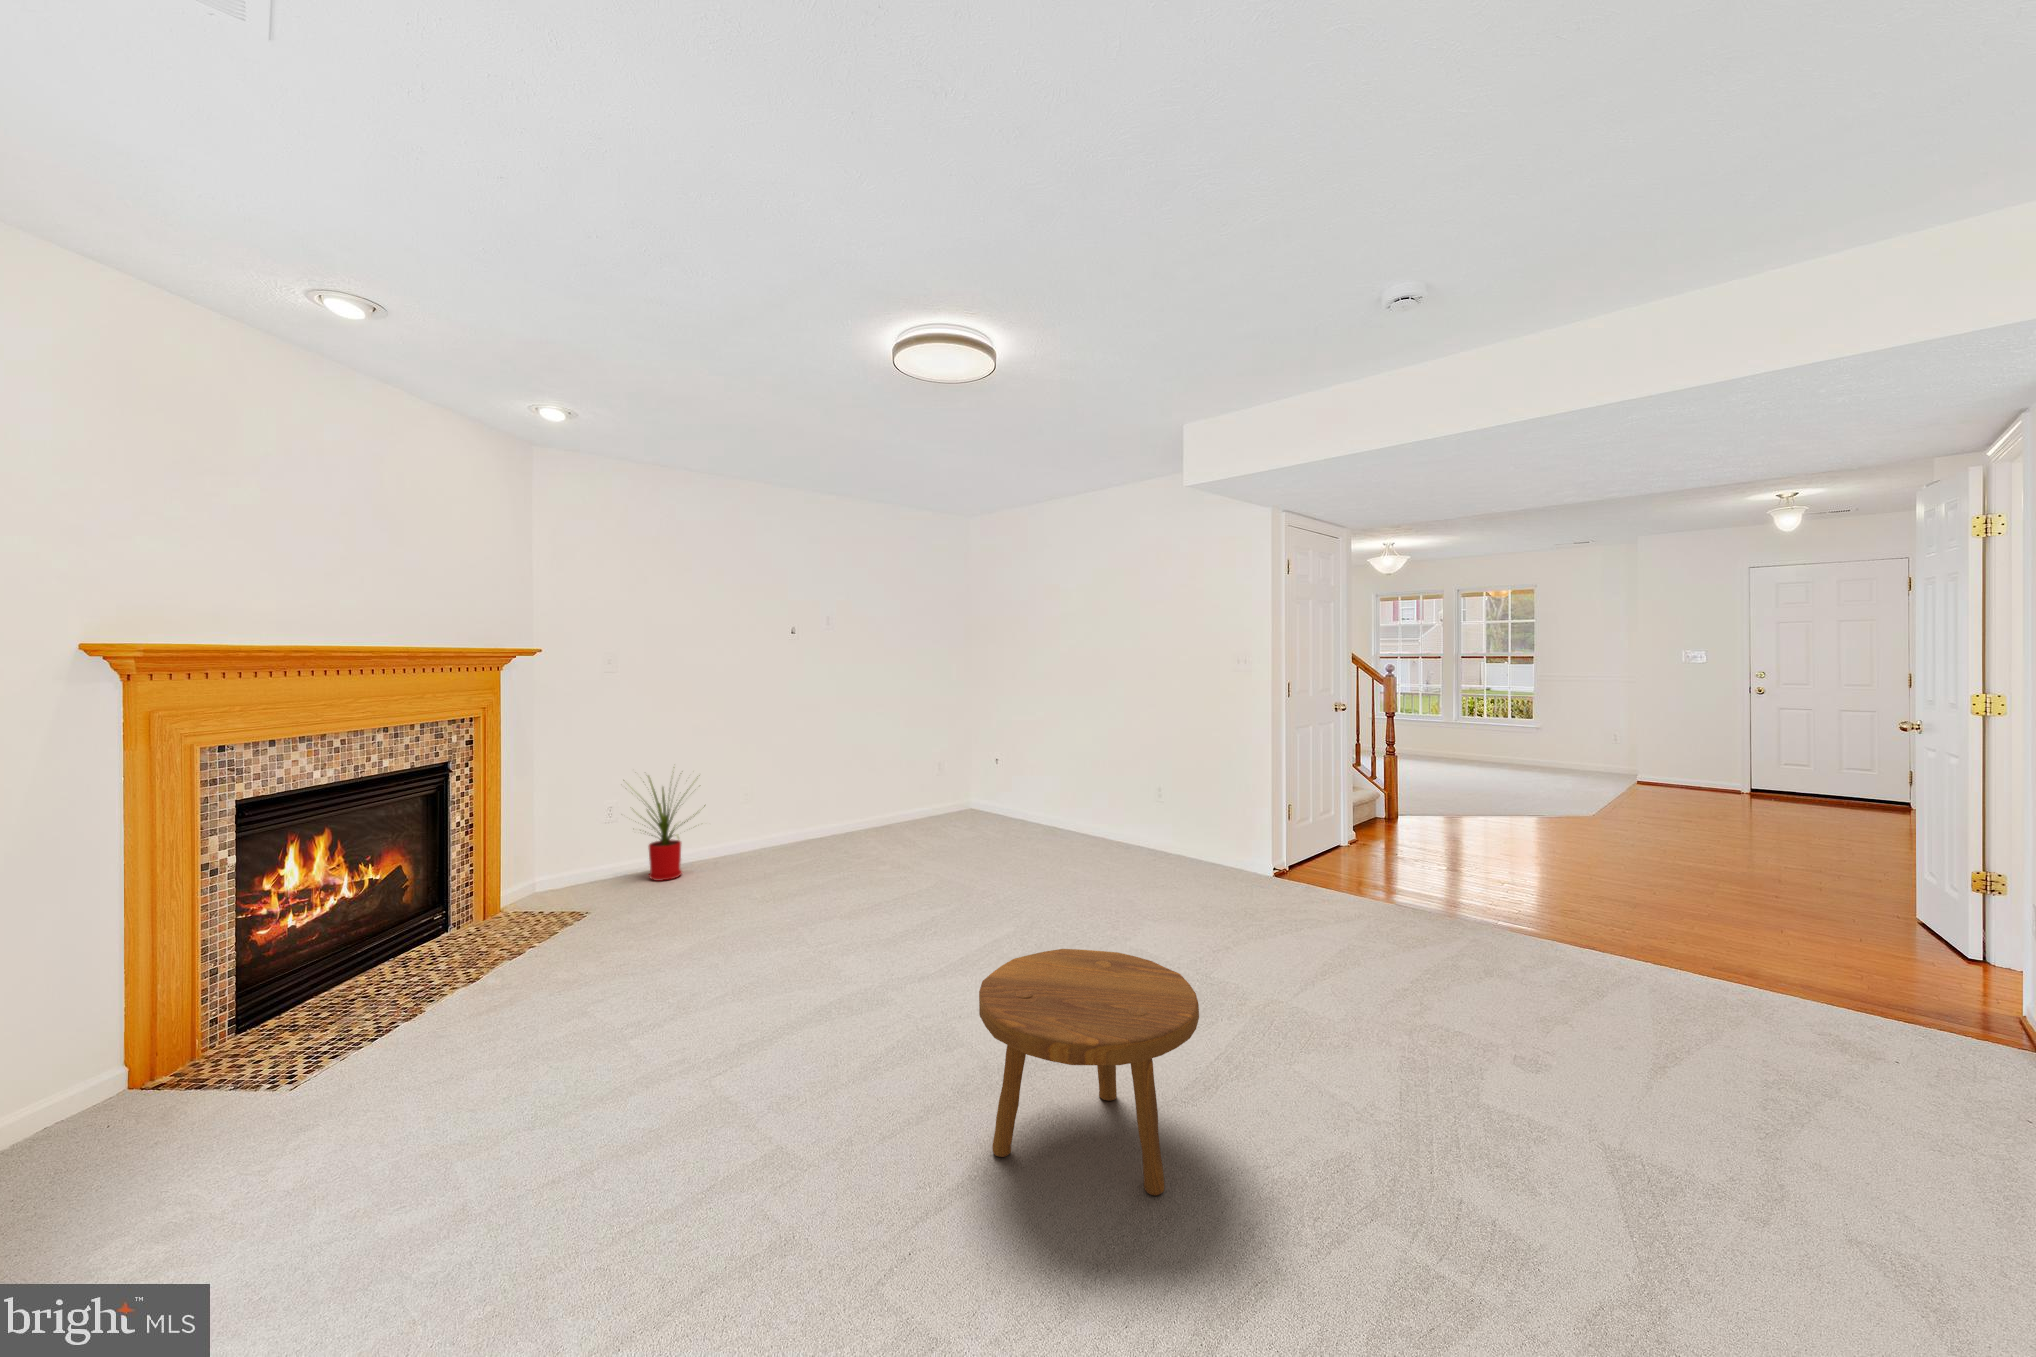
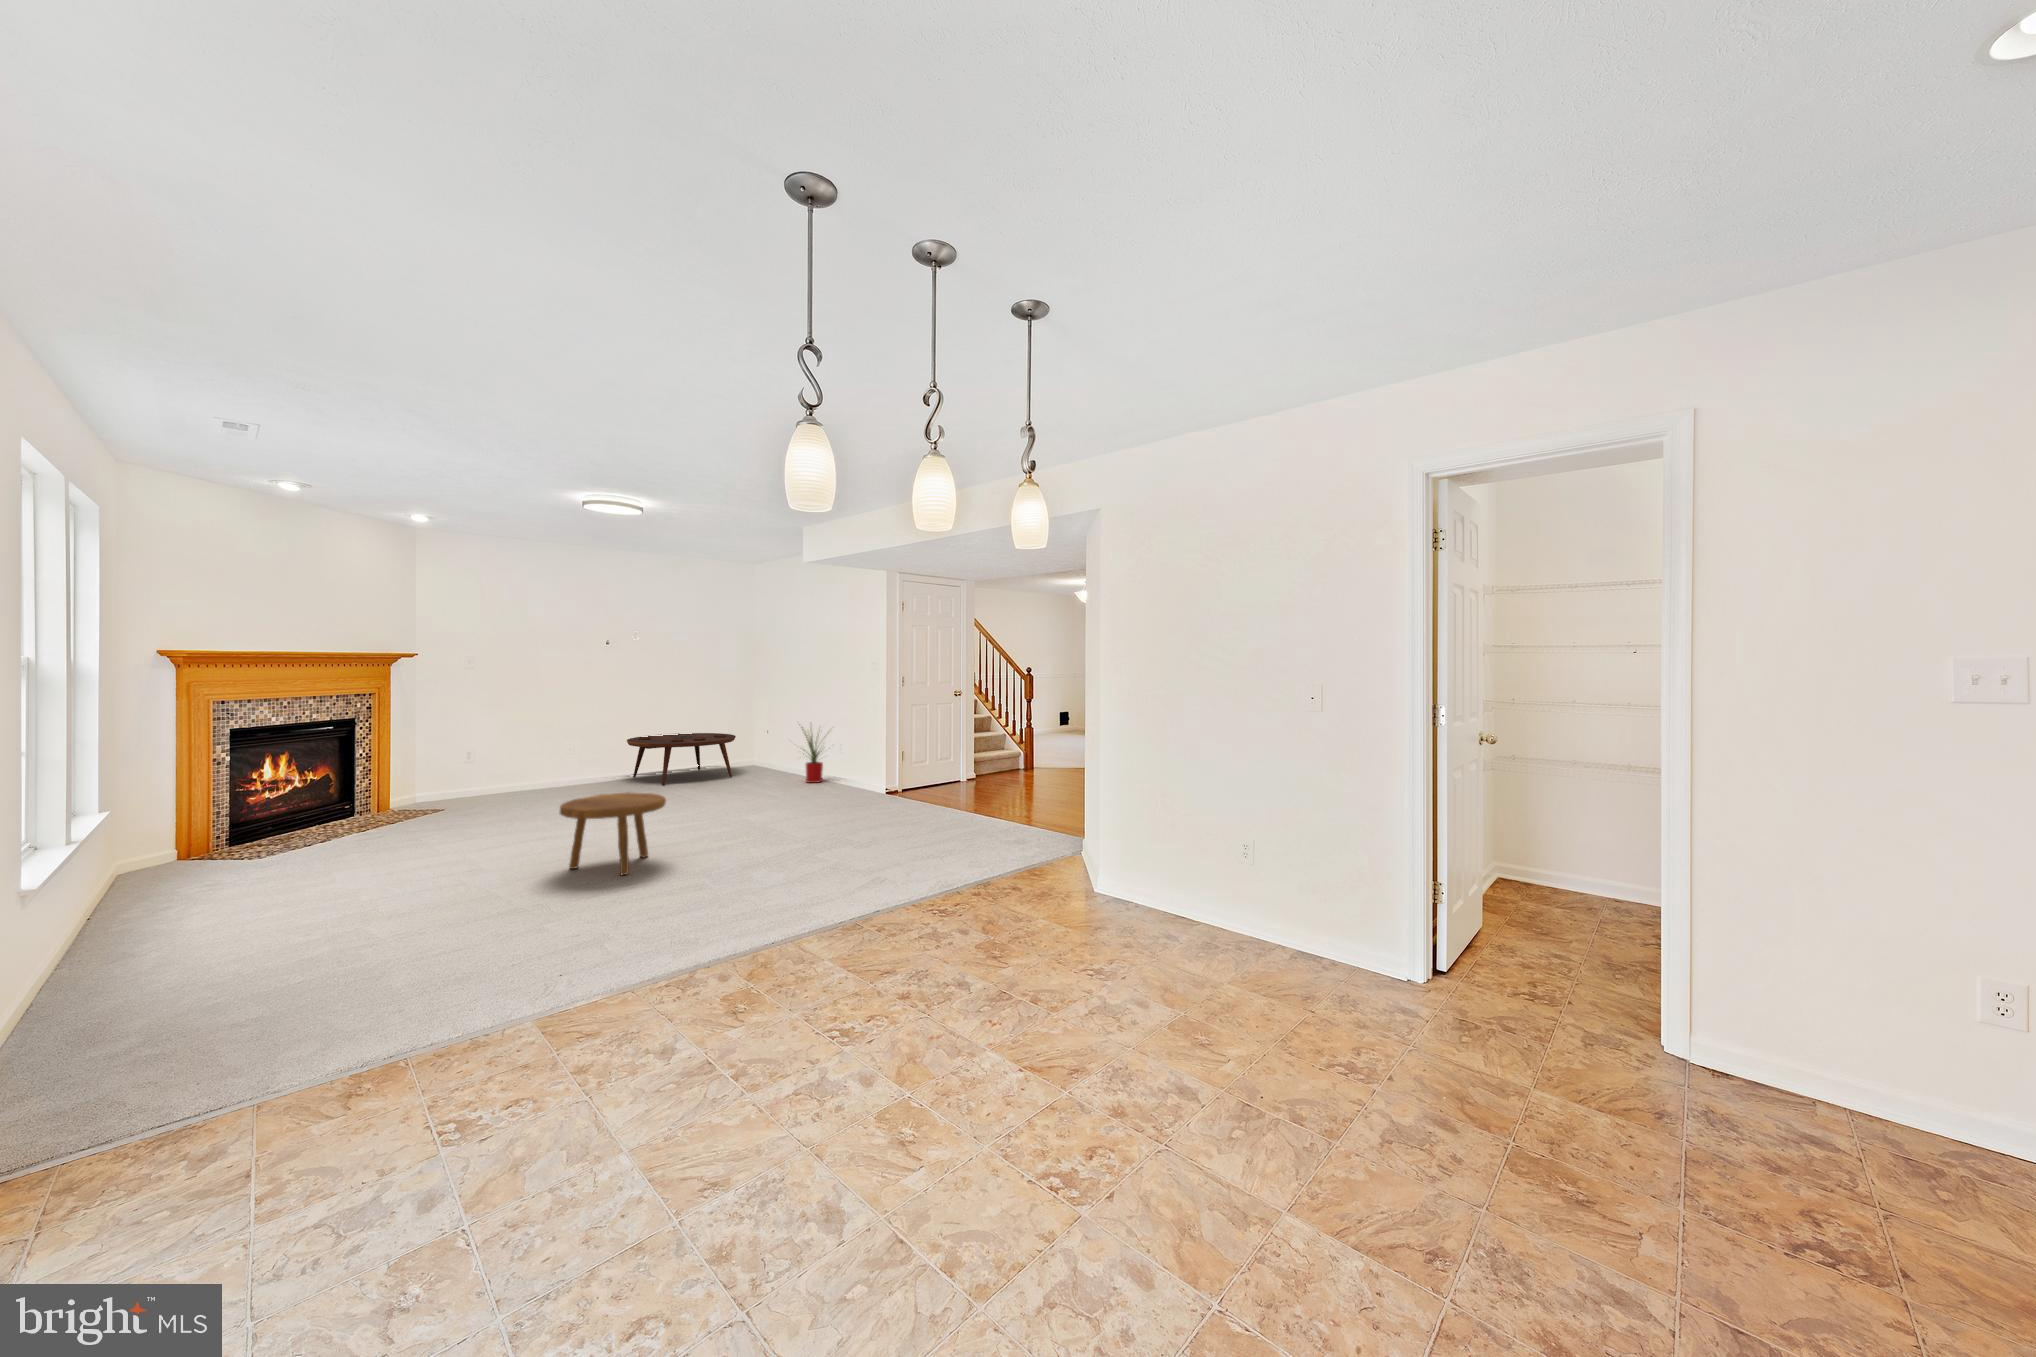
coffee table: none [828,767,983,857] -> present [627,733,736,785]
house plant: present [640,775,705,881] -> present [799,724,823,783]

